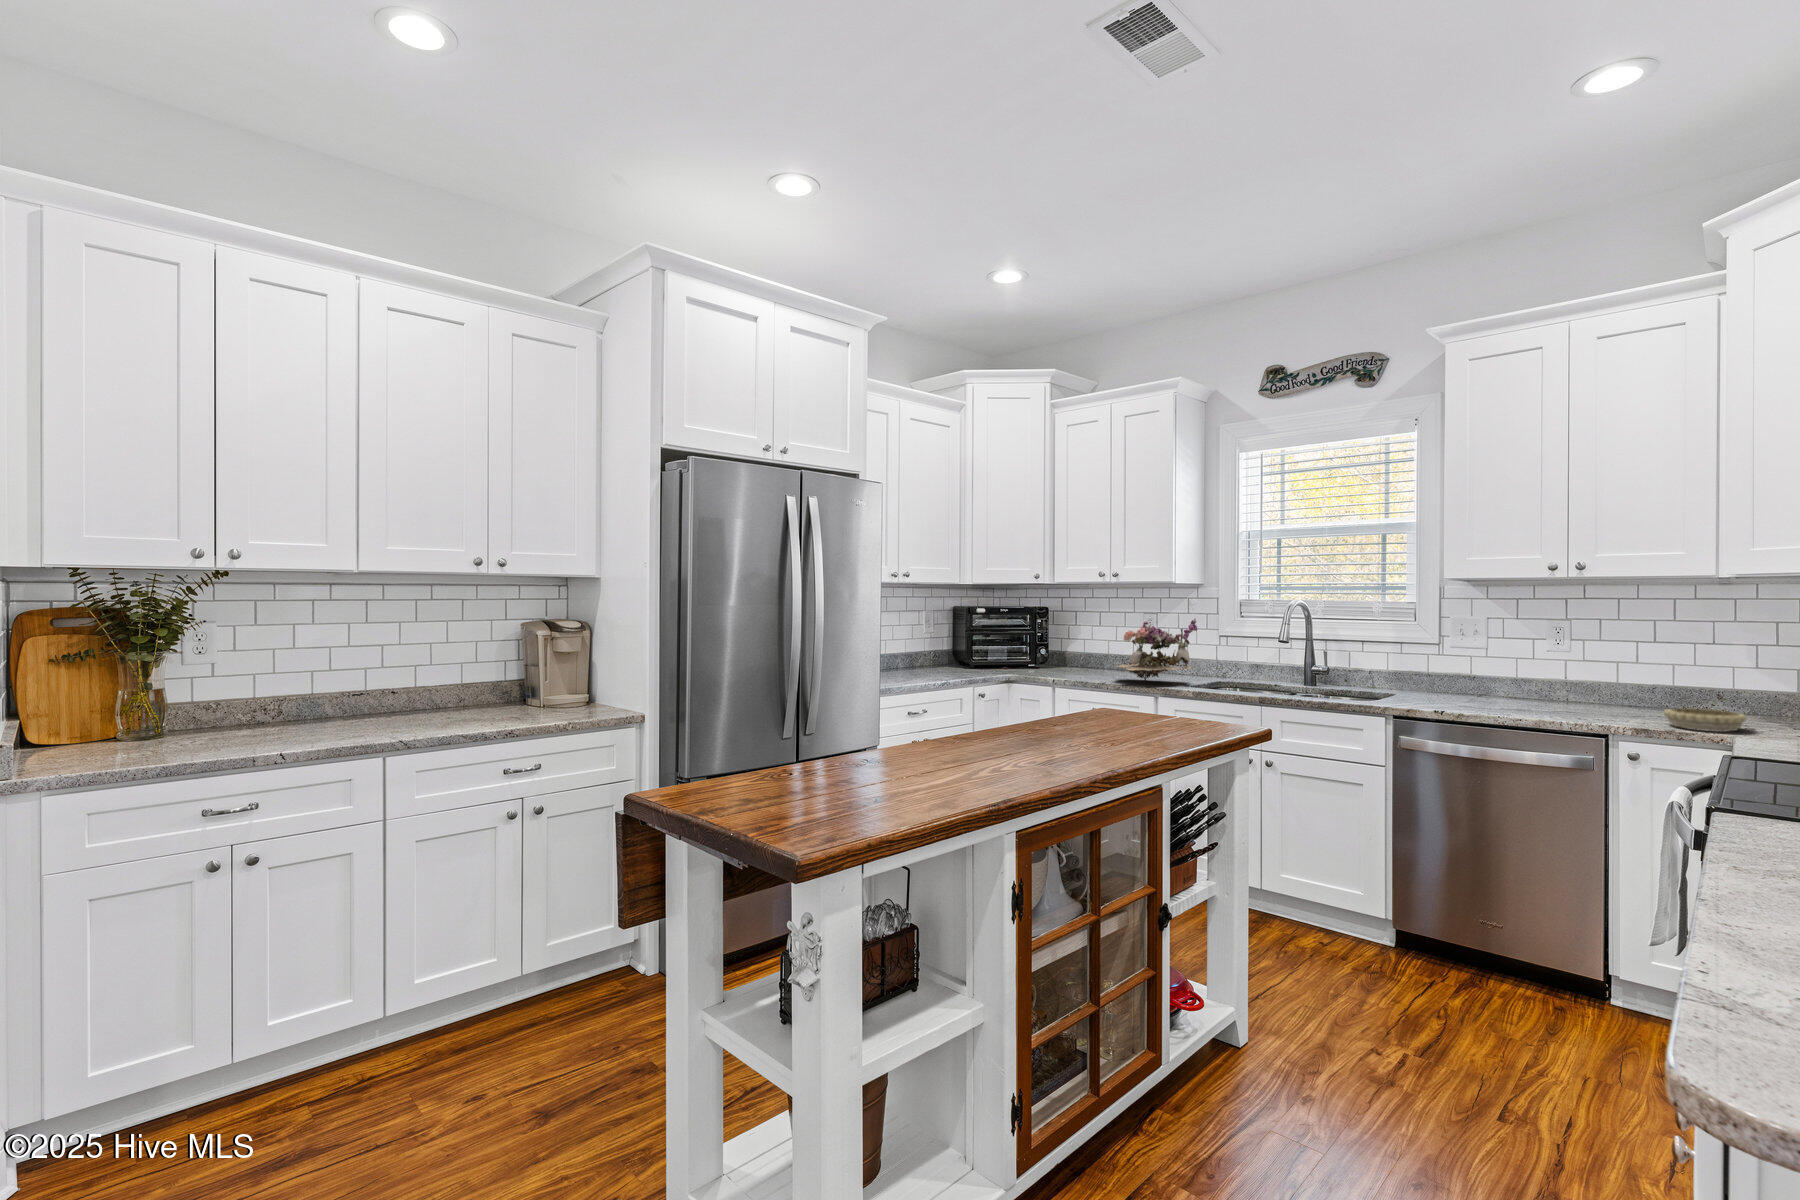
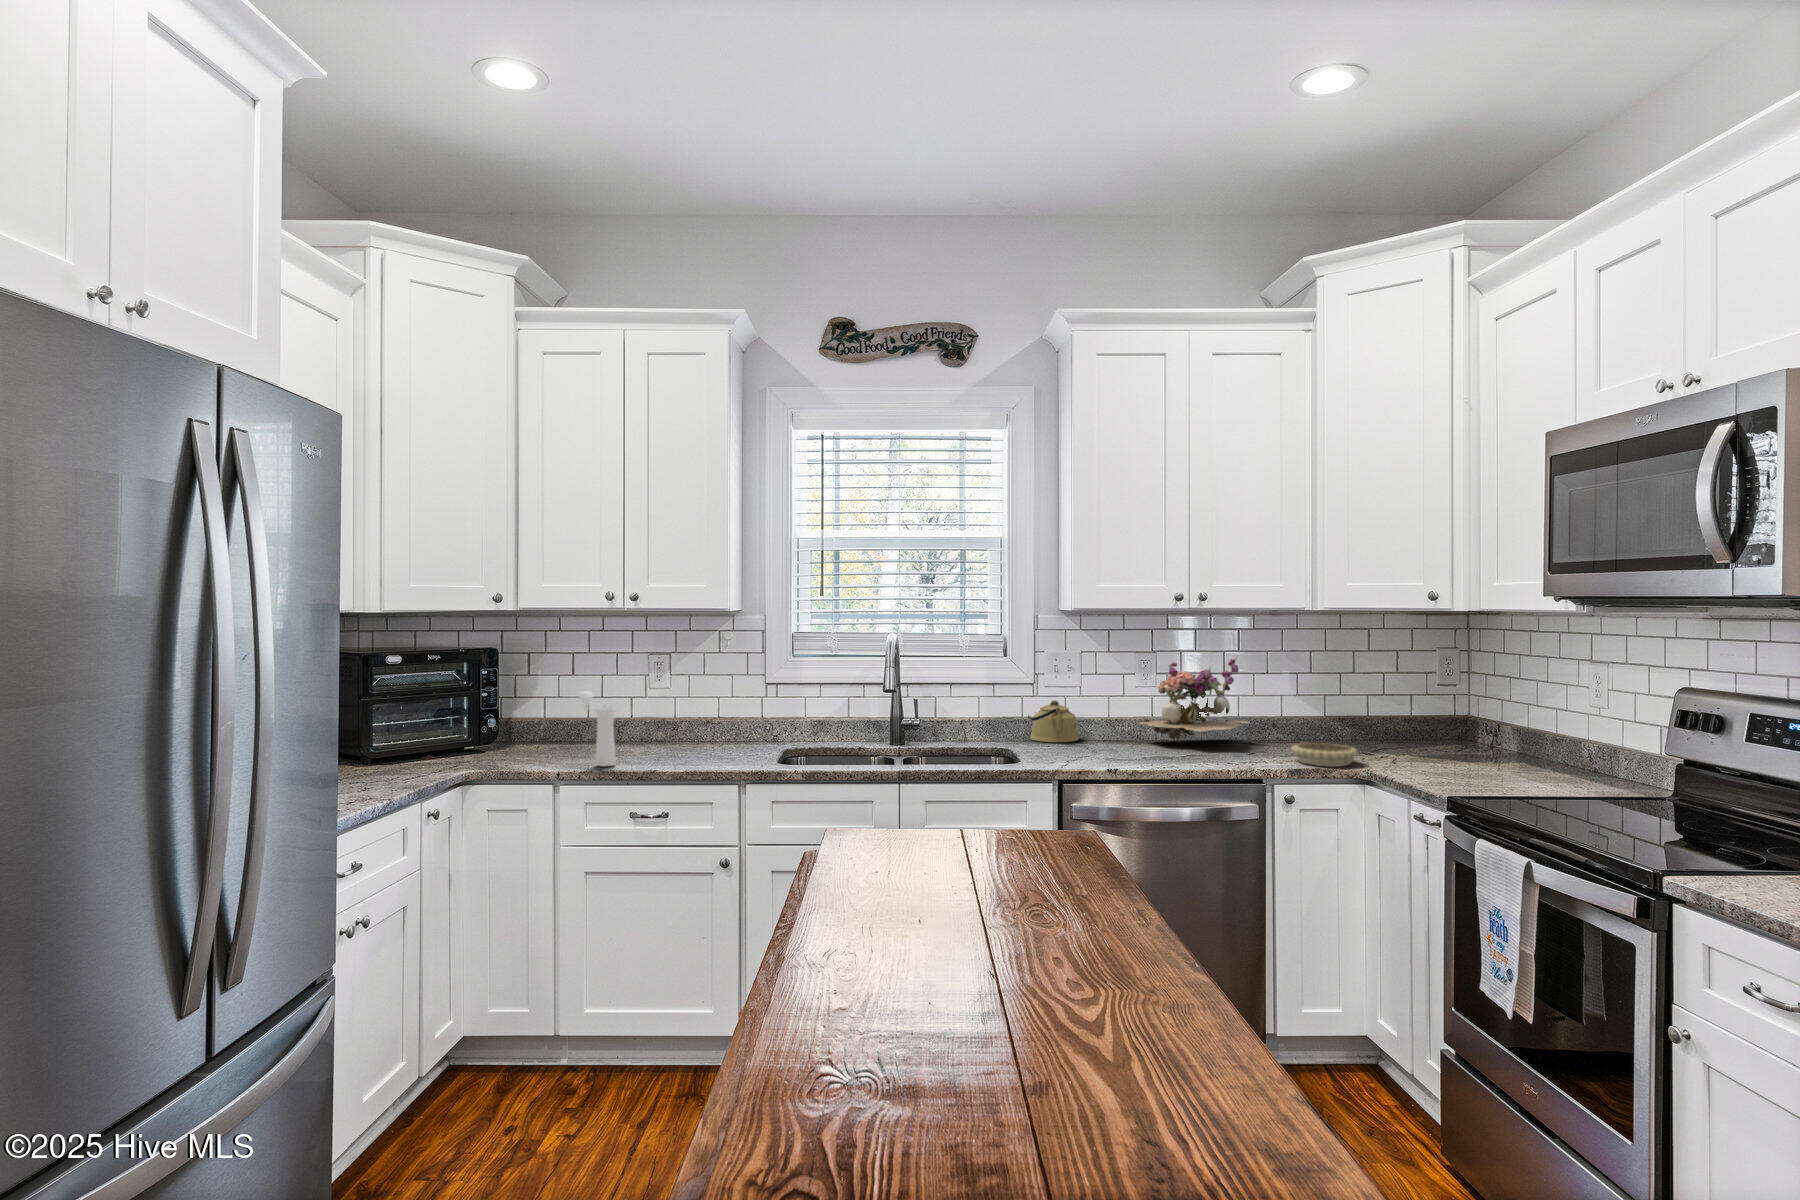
flower arrangement: present [1116,619,1197,681] -> present [1139,657,1250,742]
pepper mill: none [1072,633,1087,679] -> present [579,692,615,766]
kettle: none [1427,659,1482,695] -> present [1028,700,1079,742]

